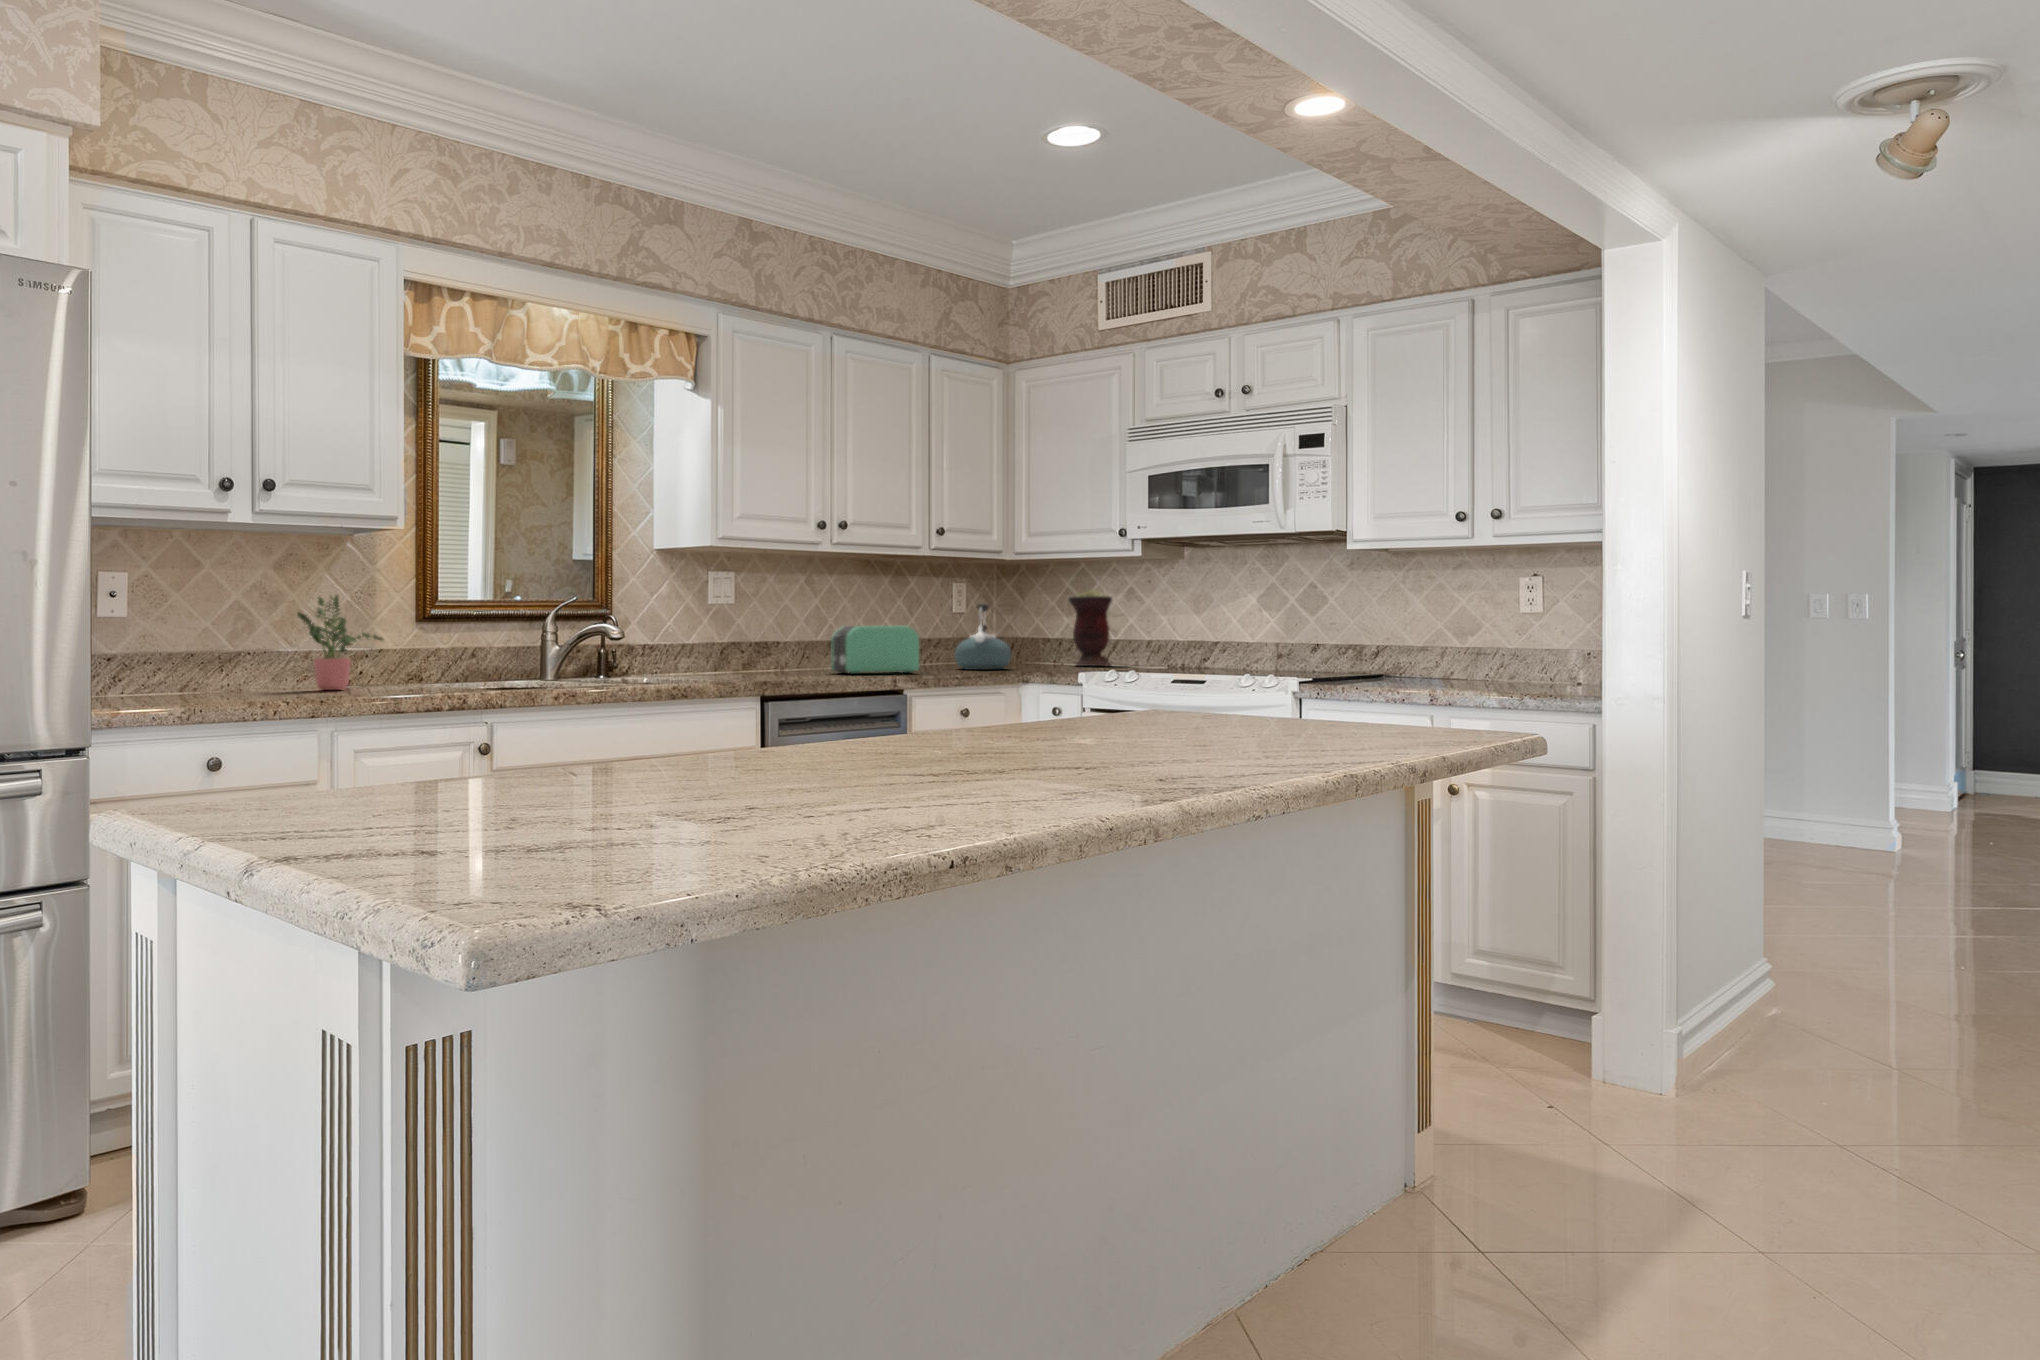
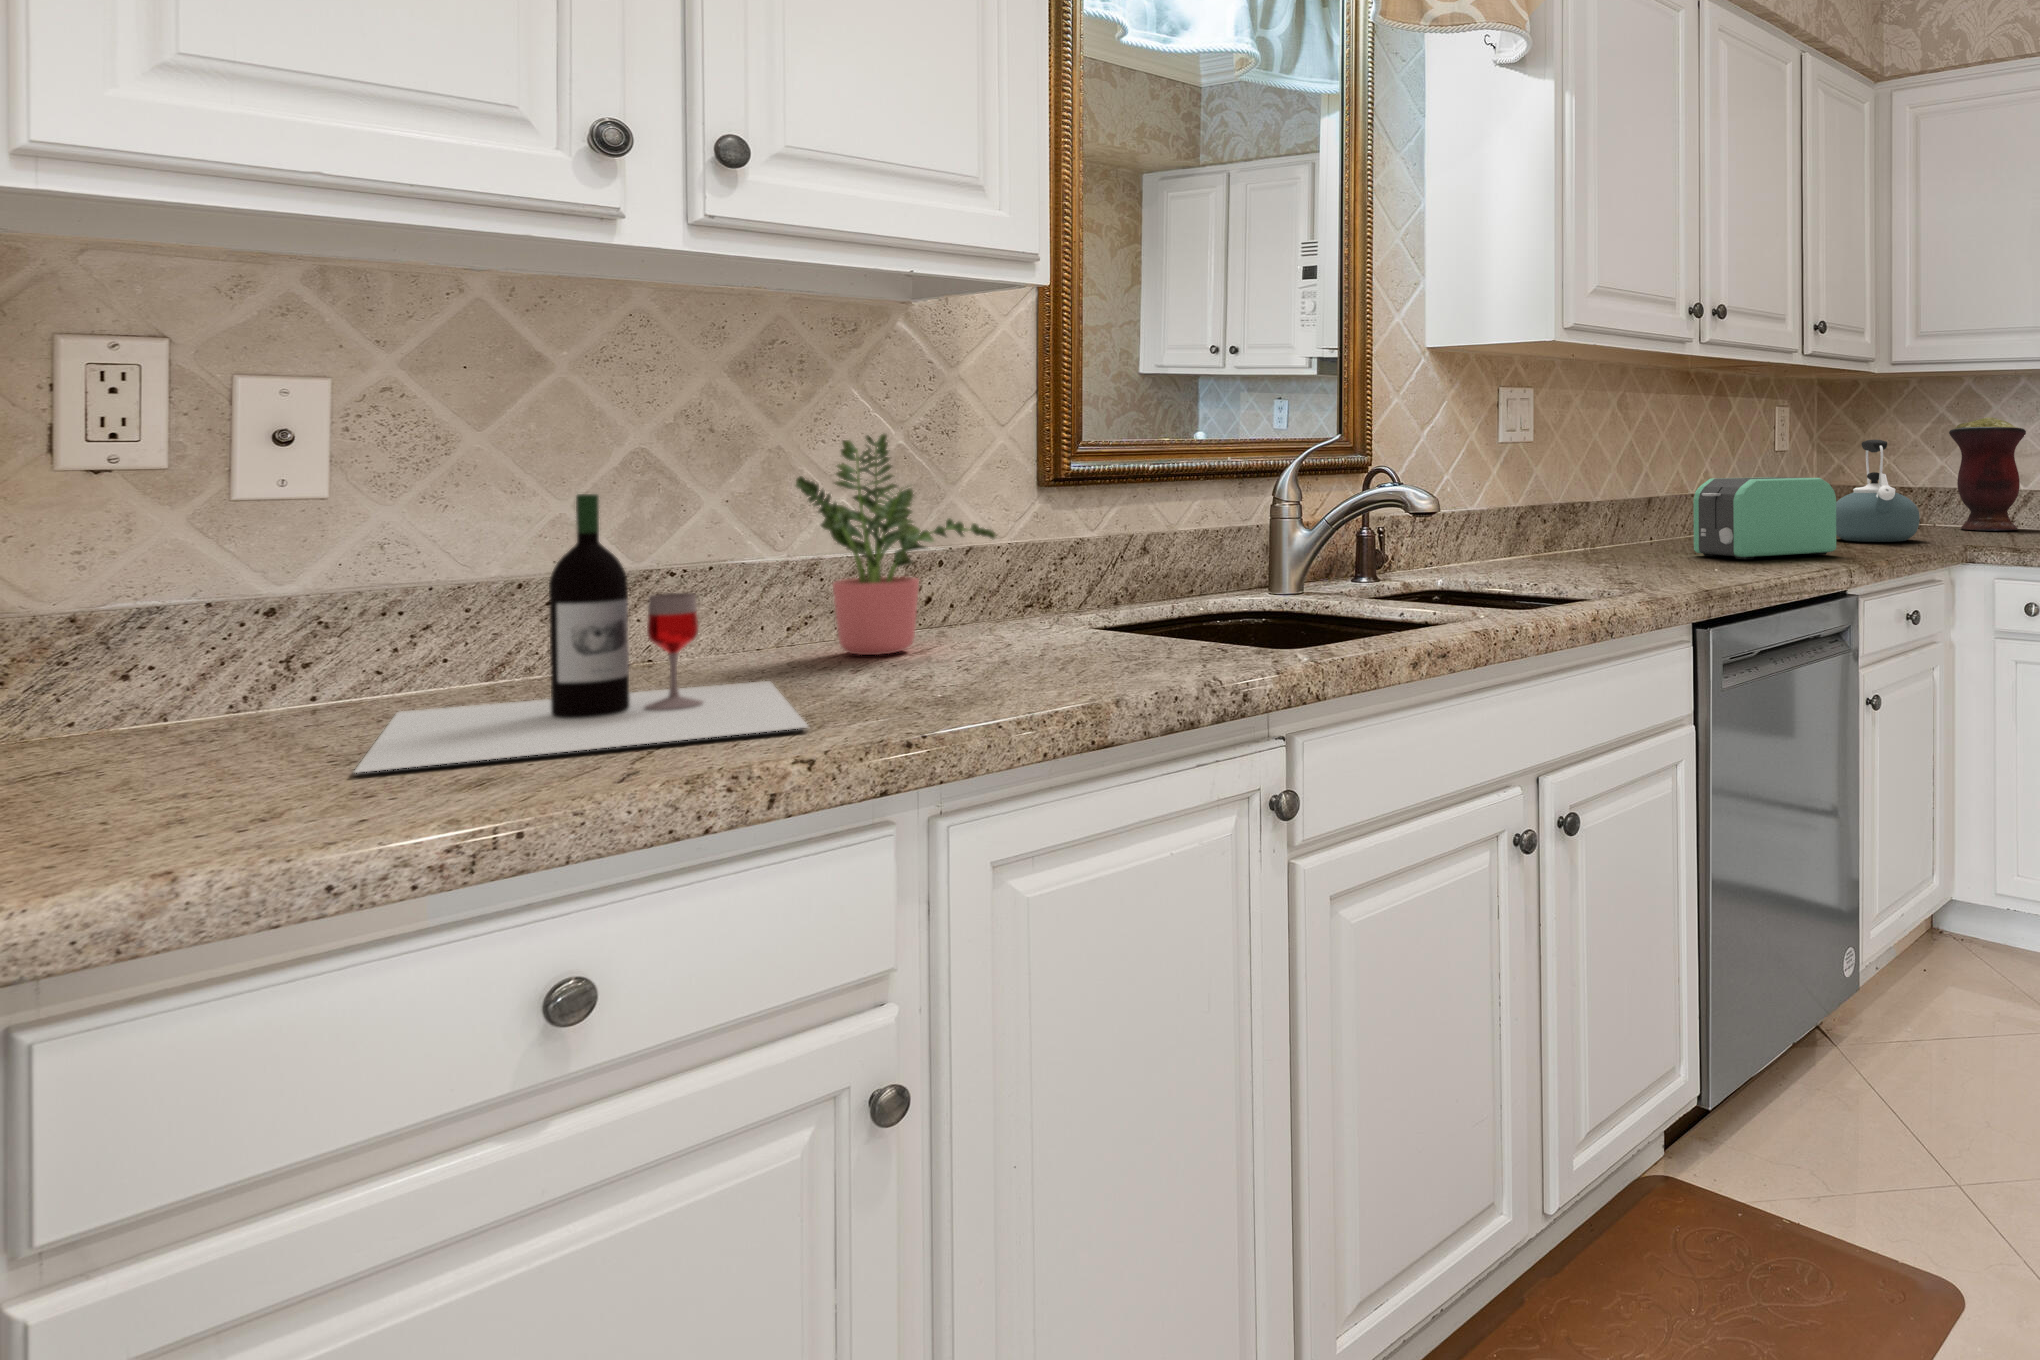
wine bottle: none [148,615,293,702] -> present [355,494,808,773]

